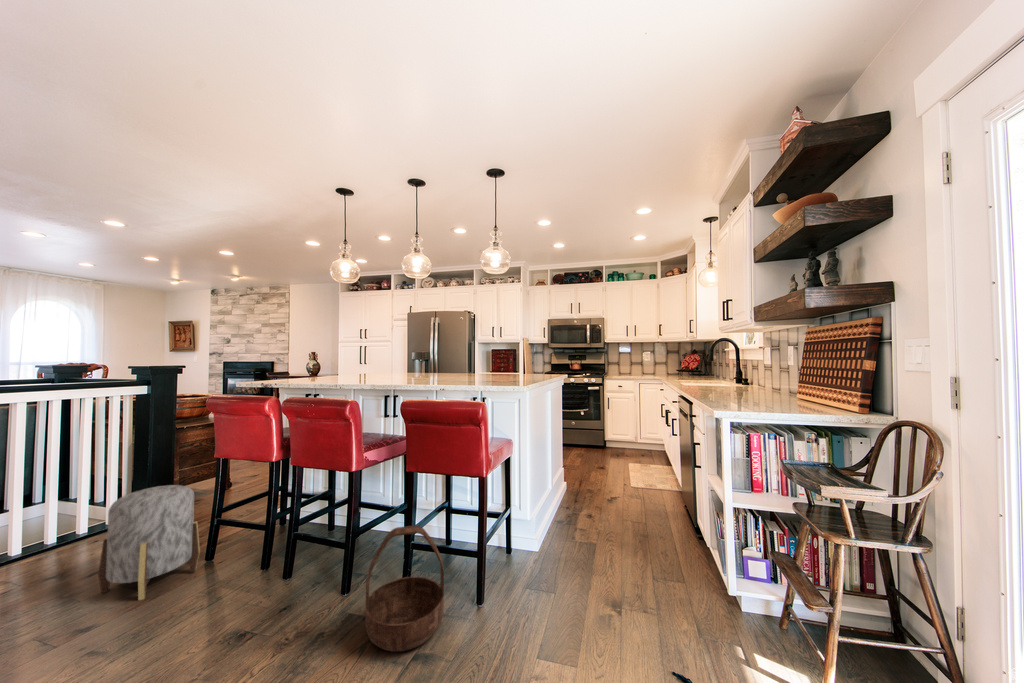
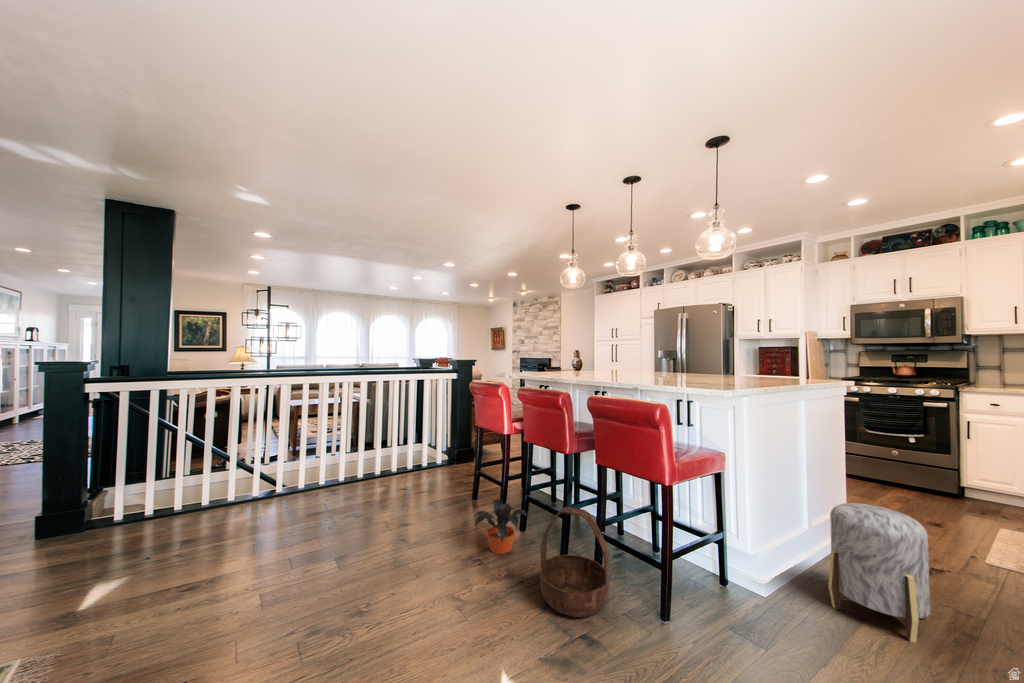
stool: present [98,485,200,600] -> present [829,503,930,642]
potted plant: none [239,546,325,621] -> present [475,499,528,554]

